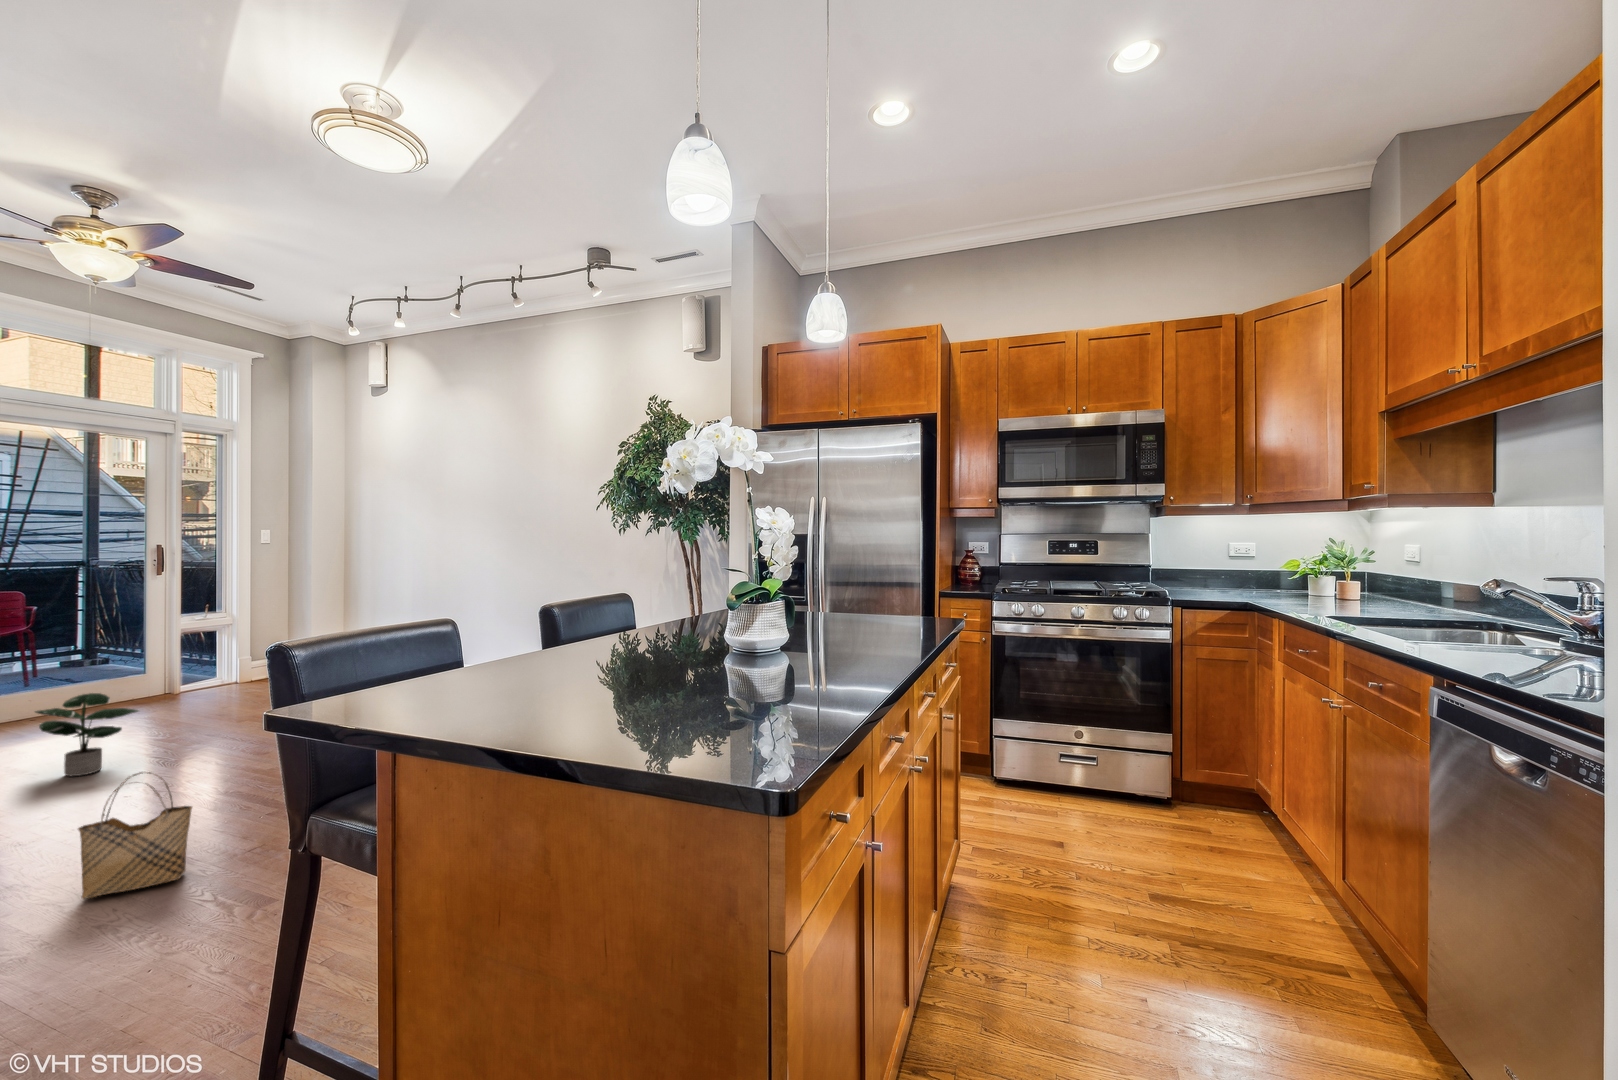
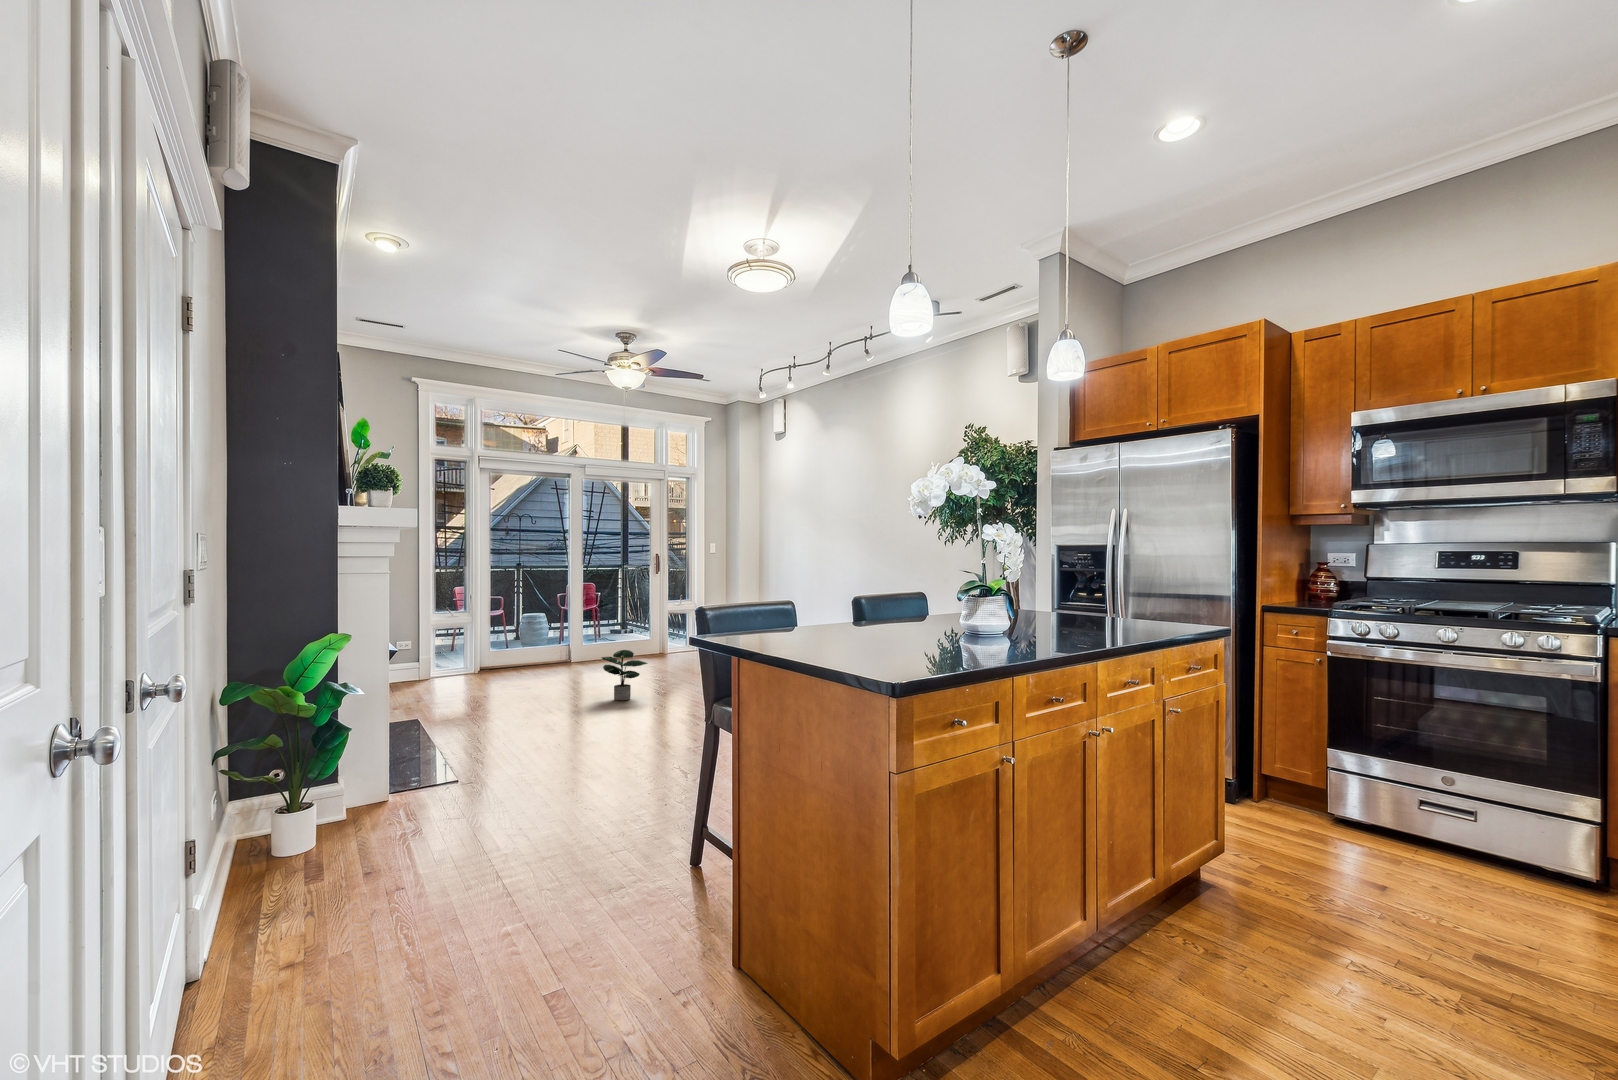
woven basket: present [78,772,192,899] -> none [621,694,670,762]

